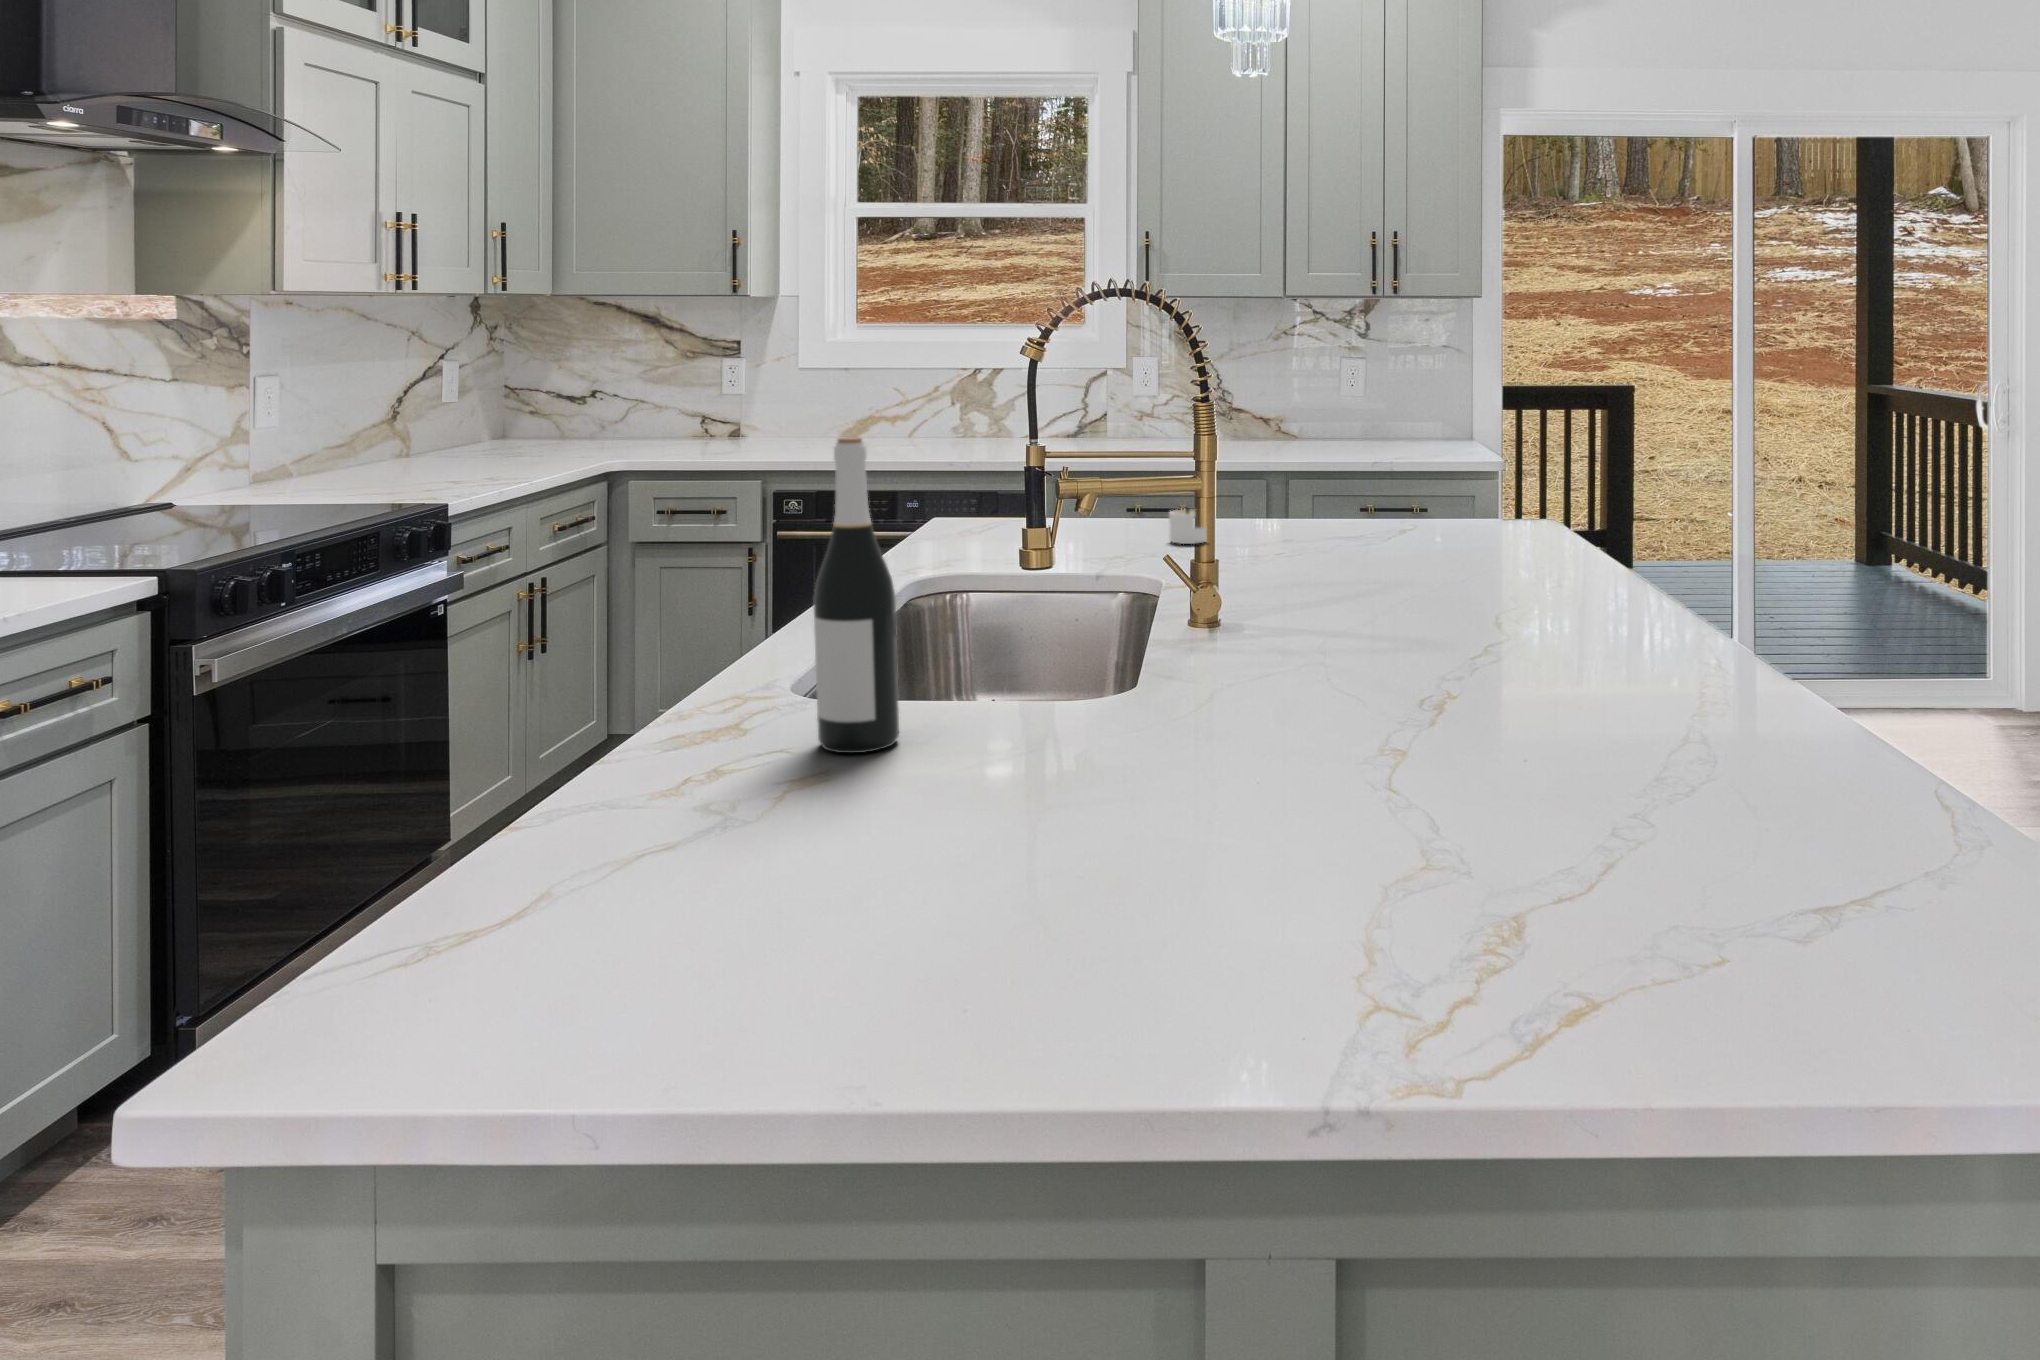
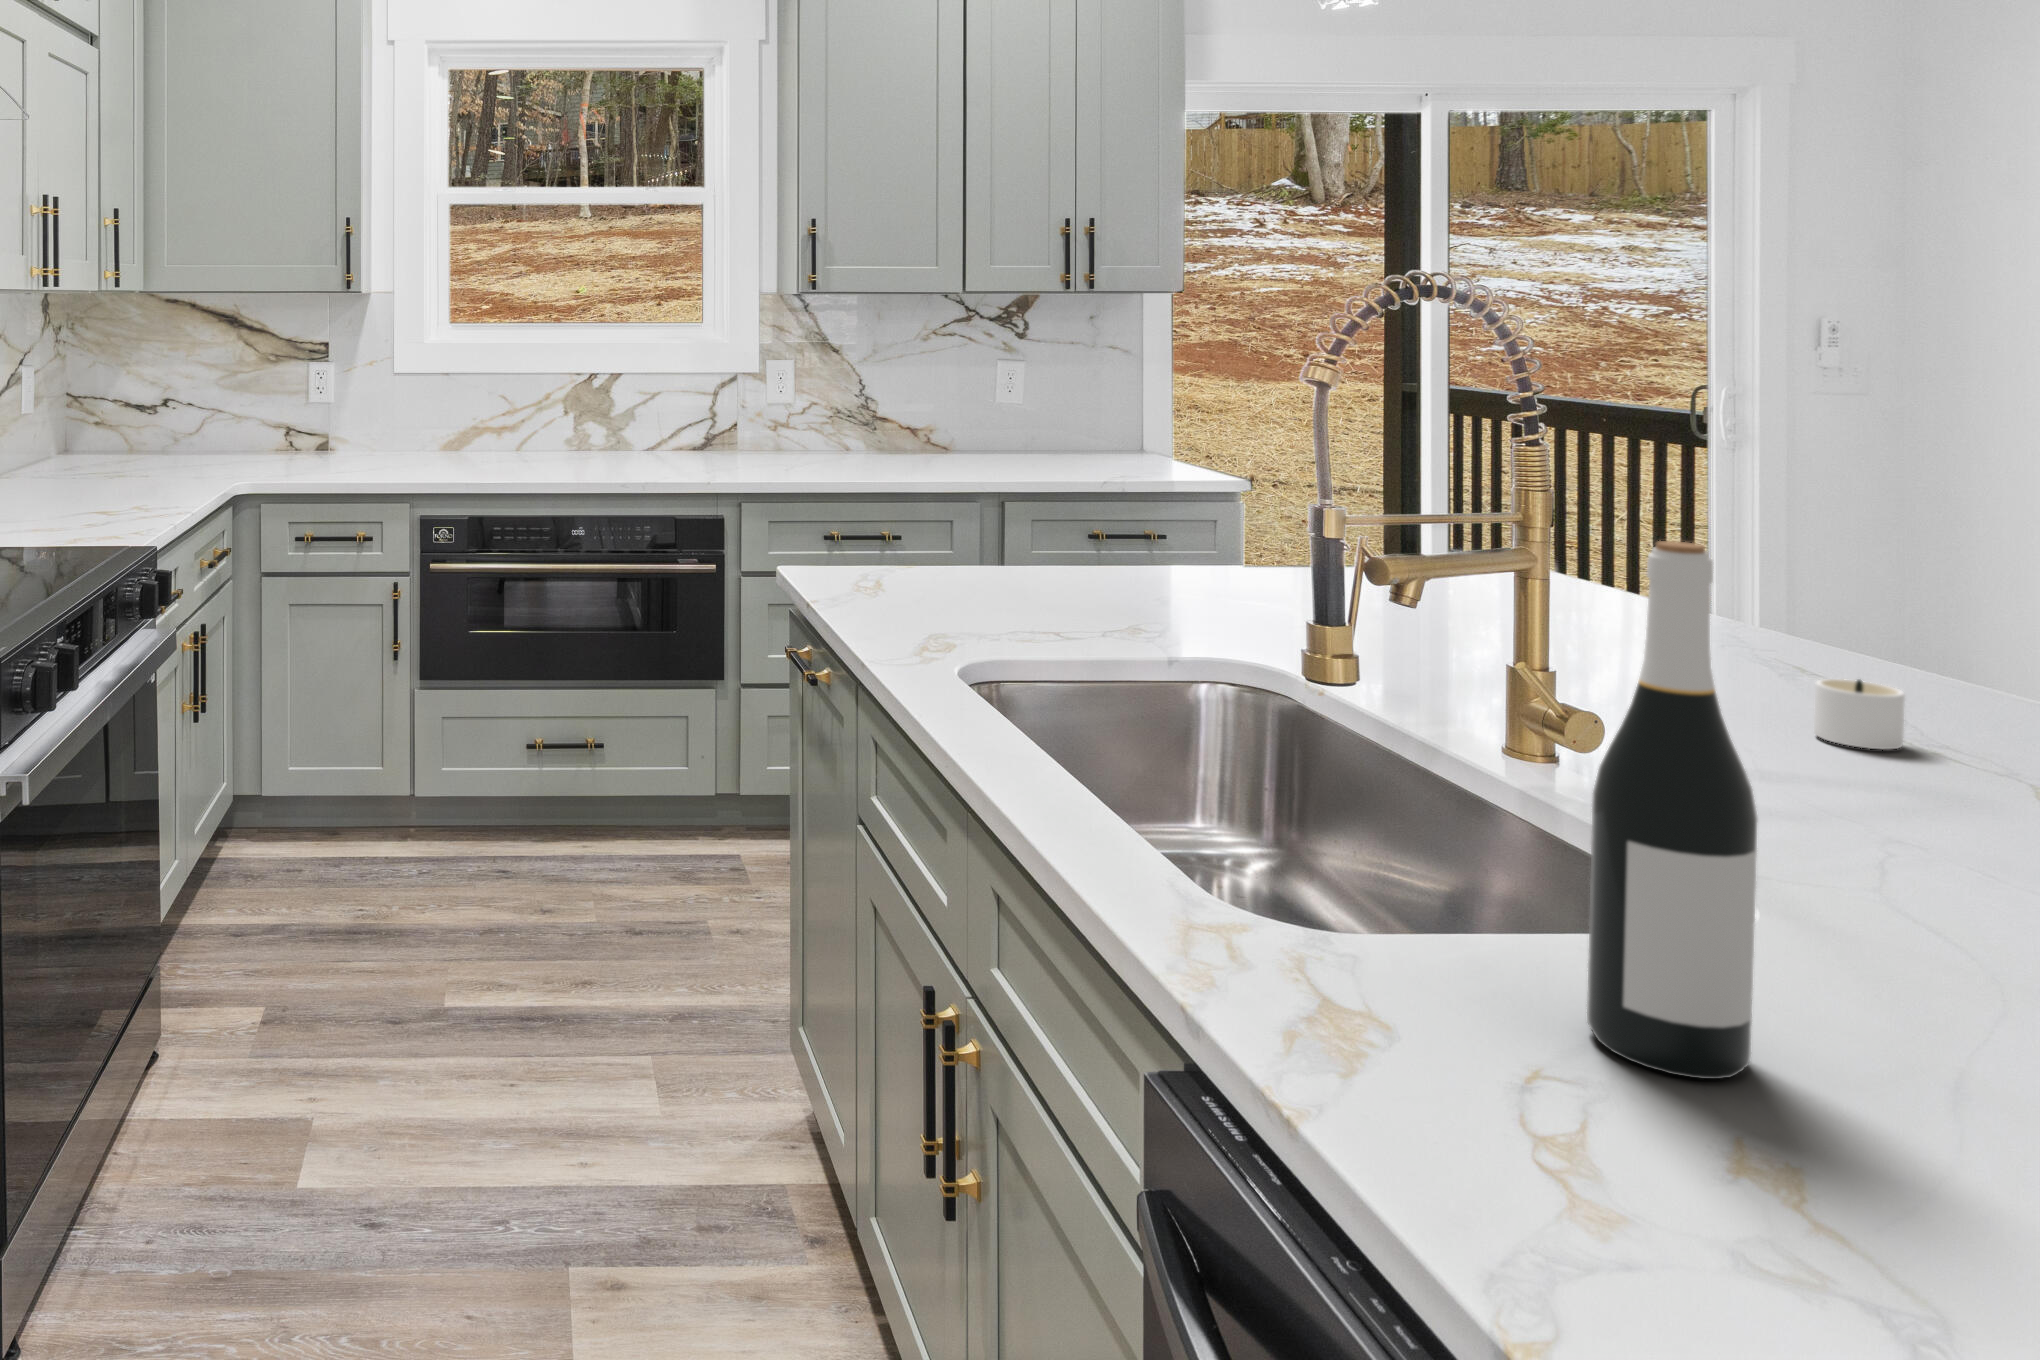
candle: present [1169,508,1207,544] -> present [1814,679,1905,750]

